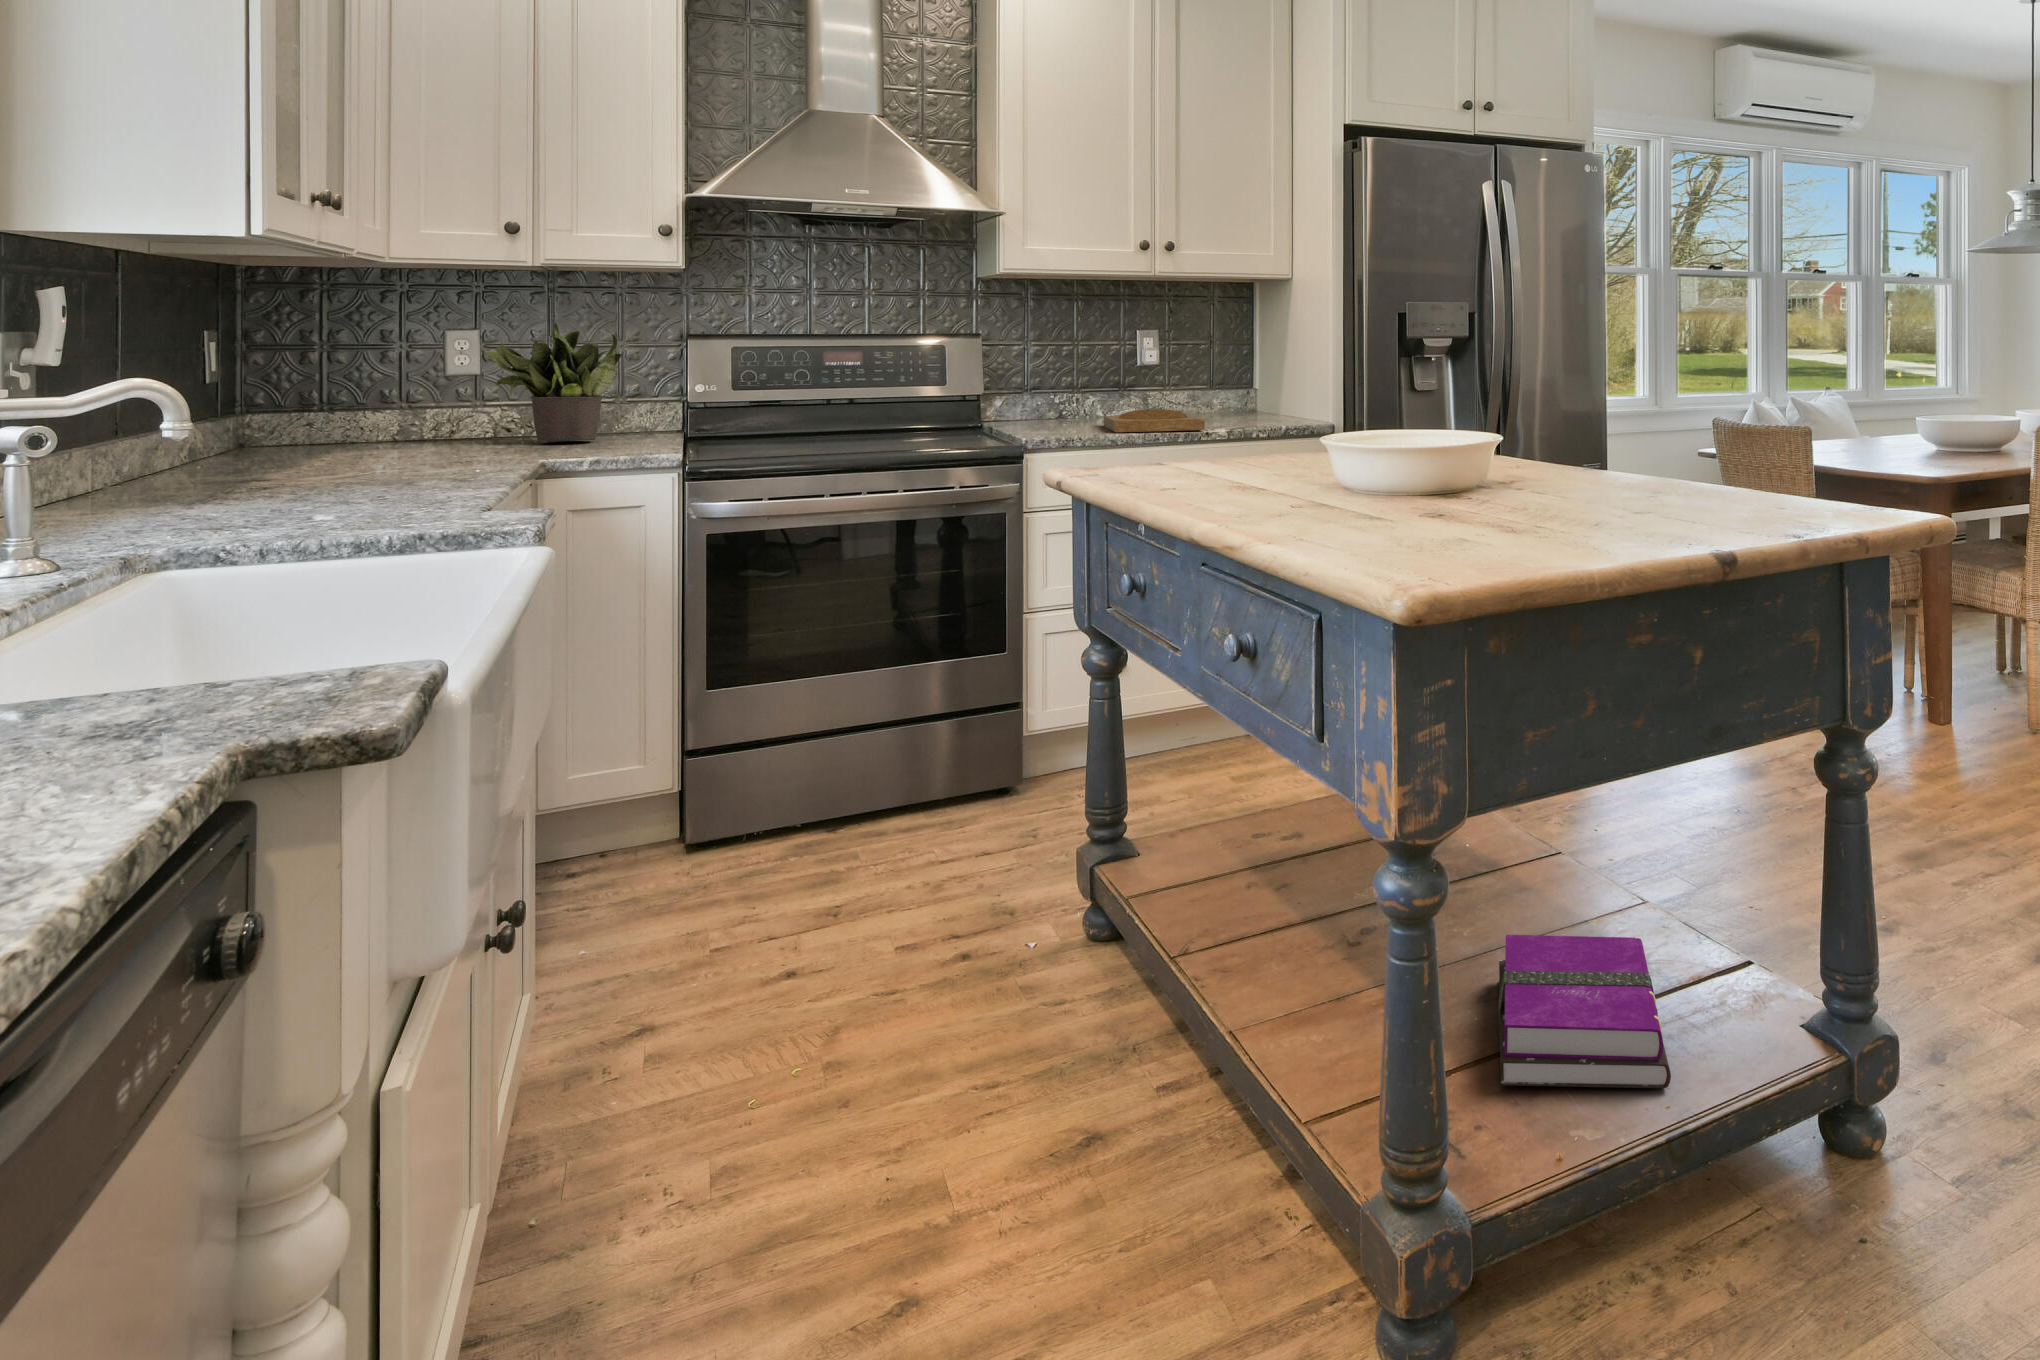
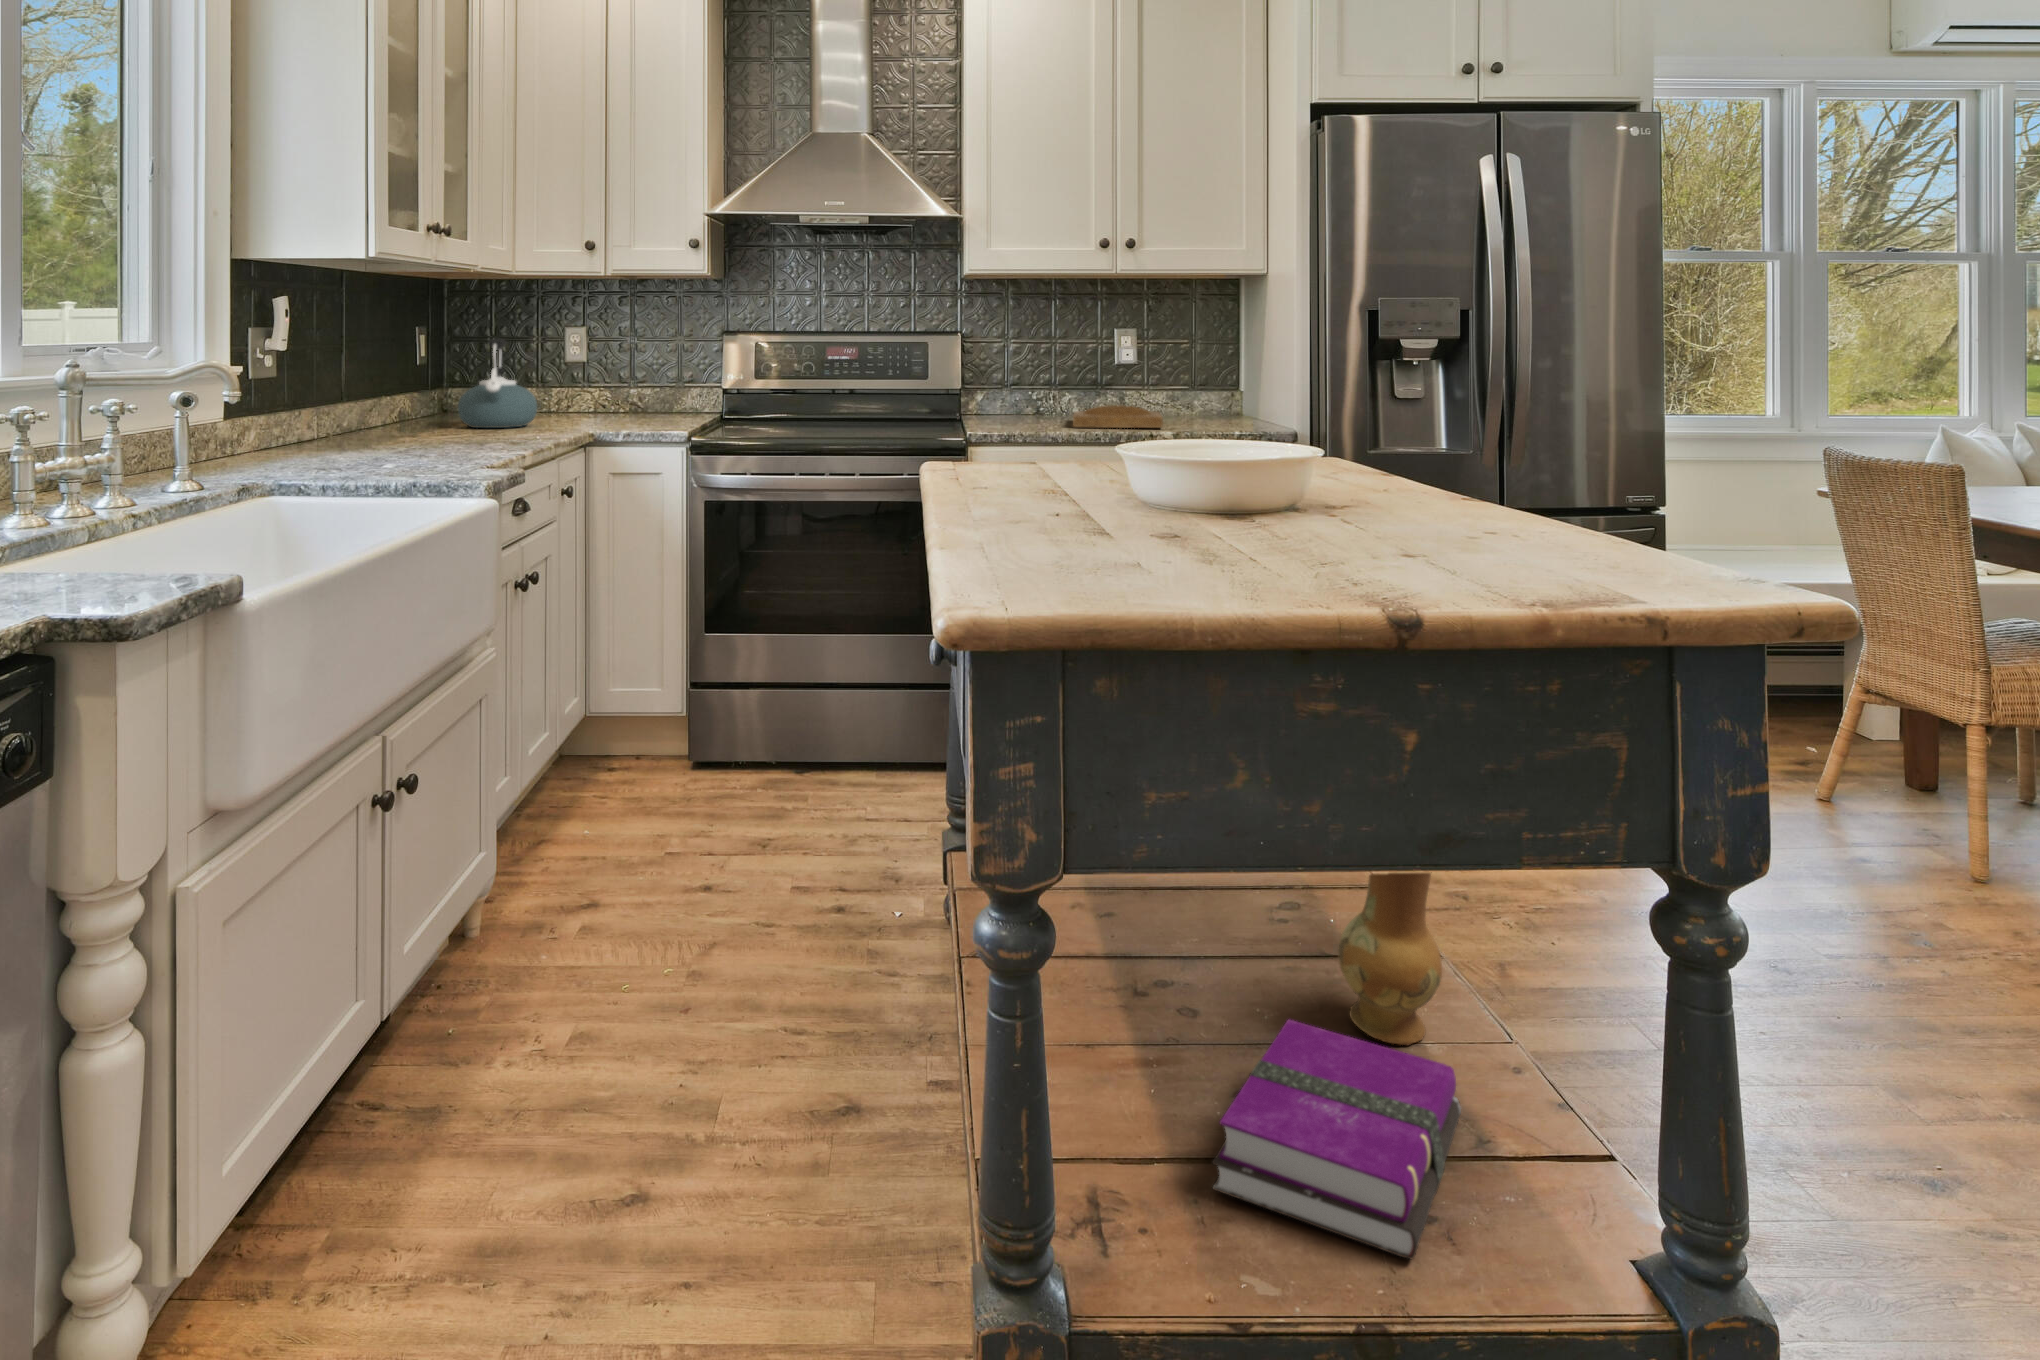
potted plant: present [483,321,622,441] -> none [579,320,670,418]
kettle: none [314,344,440,460] -> present [458,339,537,428]
ceramic jug: none [1519,754,1603,939] -> present [1338,873,1442,1045]

